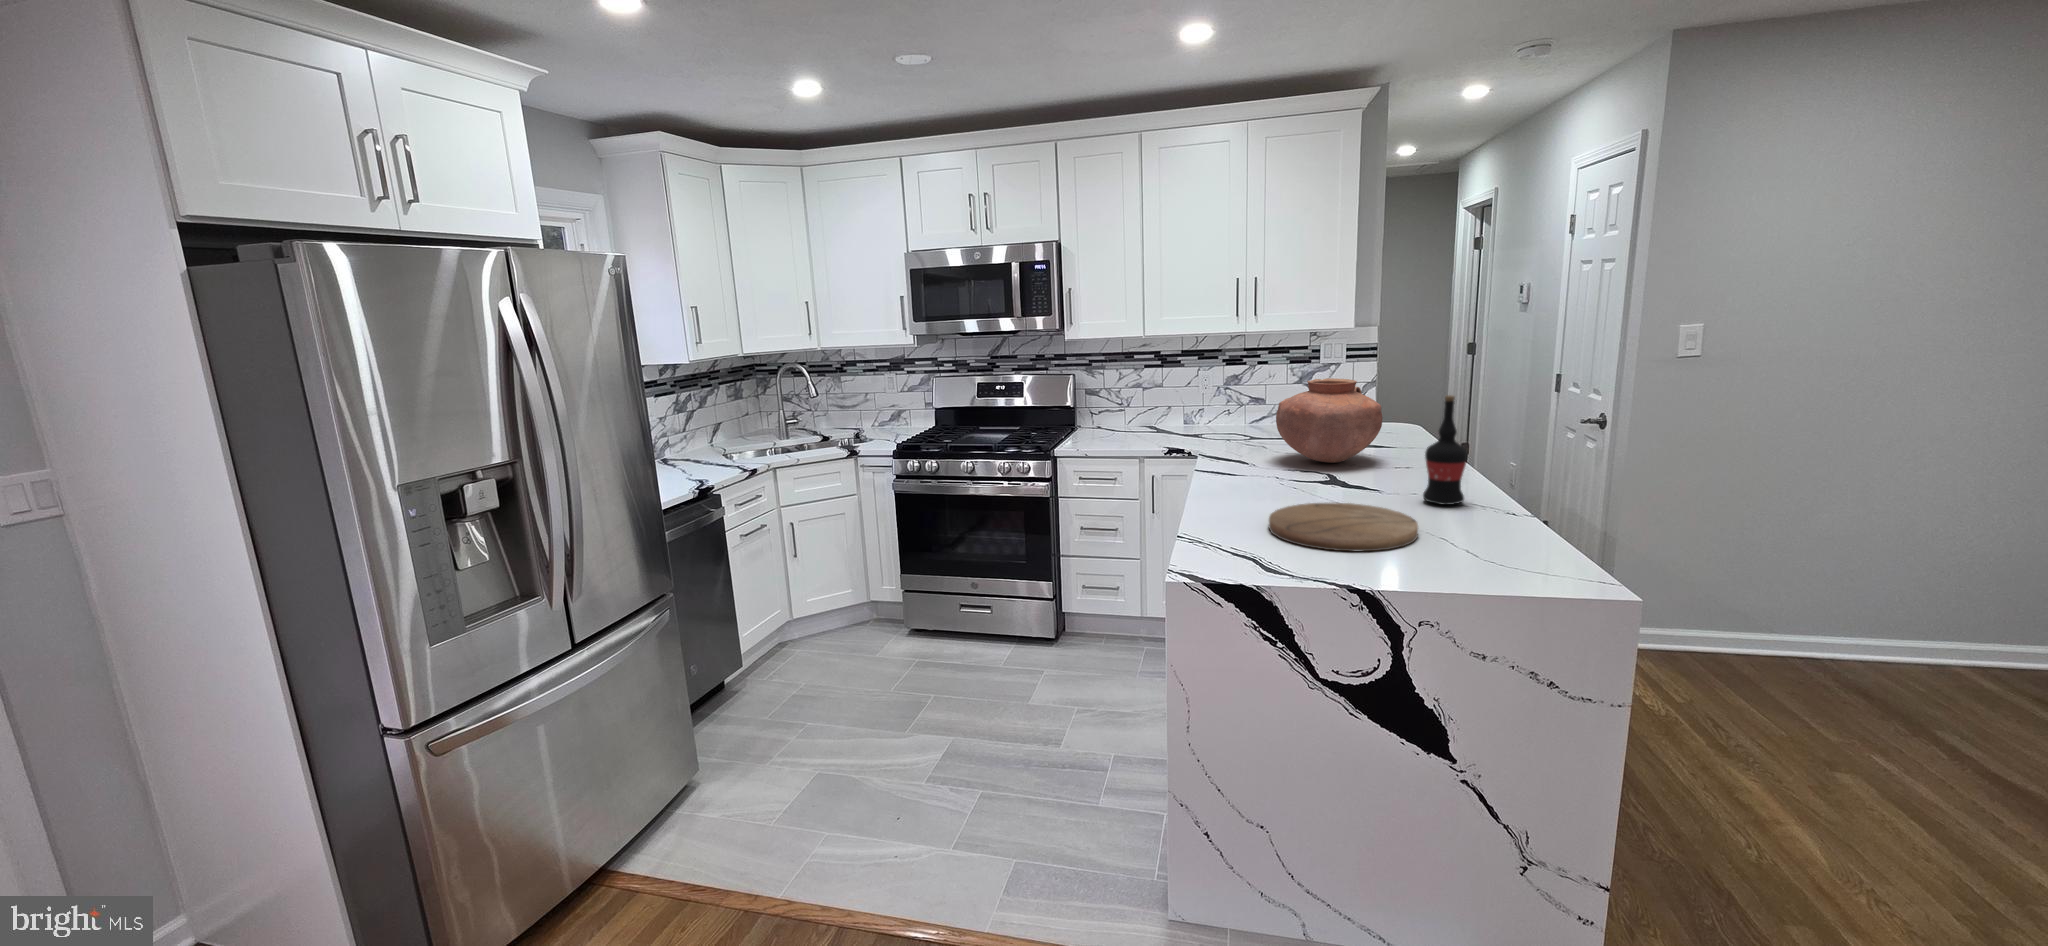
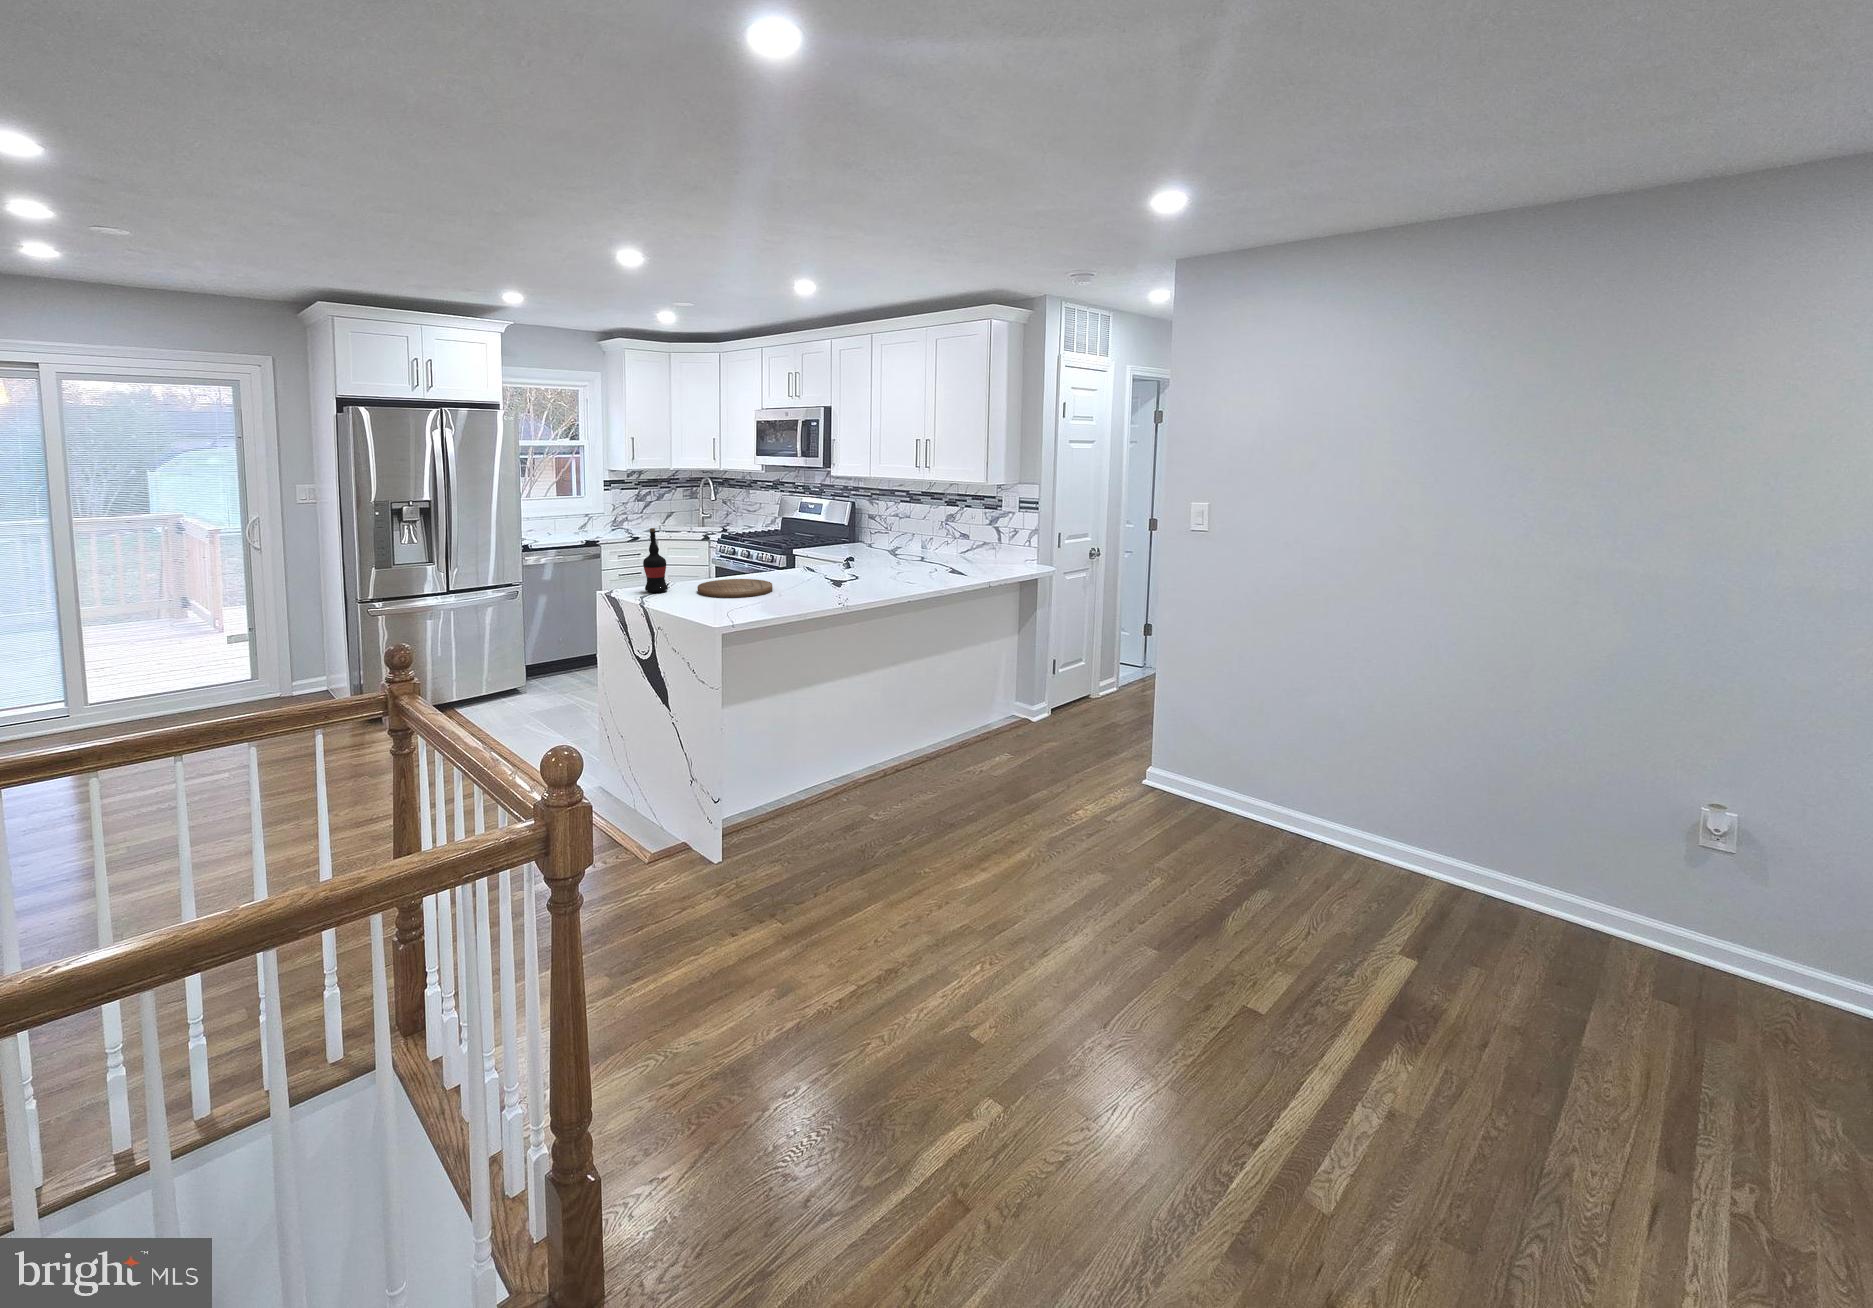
vase: present [1276,378,1383,463] -> none [842,517,907,572]
wine bottle: present [1423,395,1467,505] -> present [643,528,668,592]

